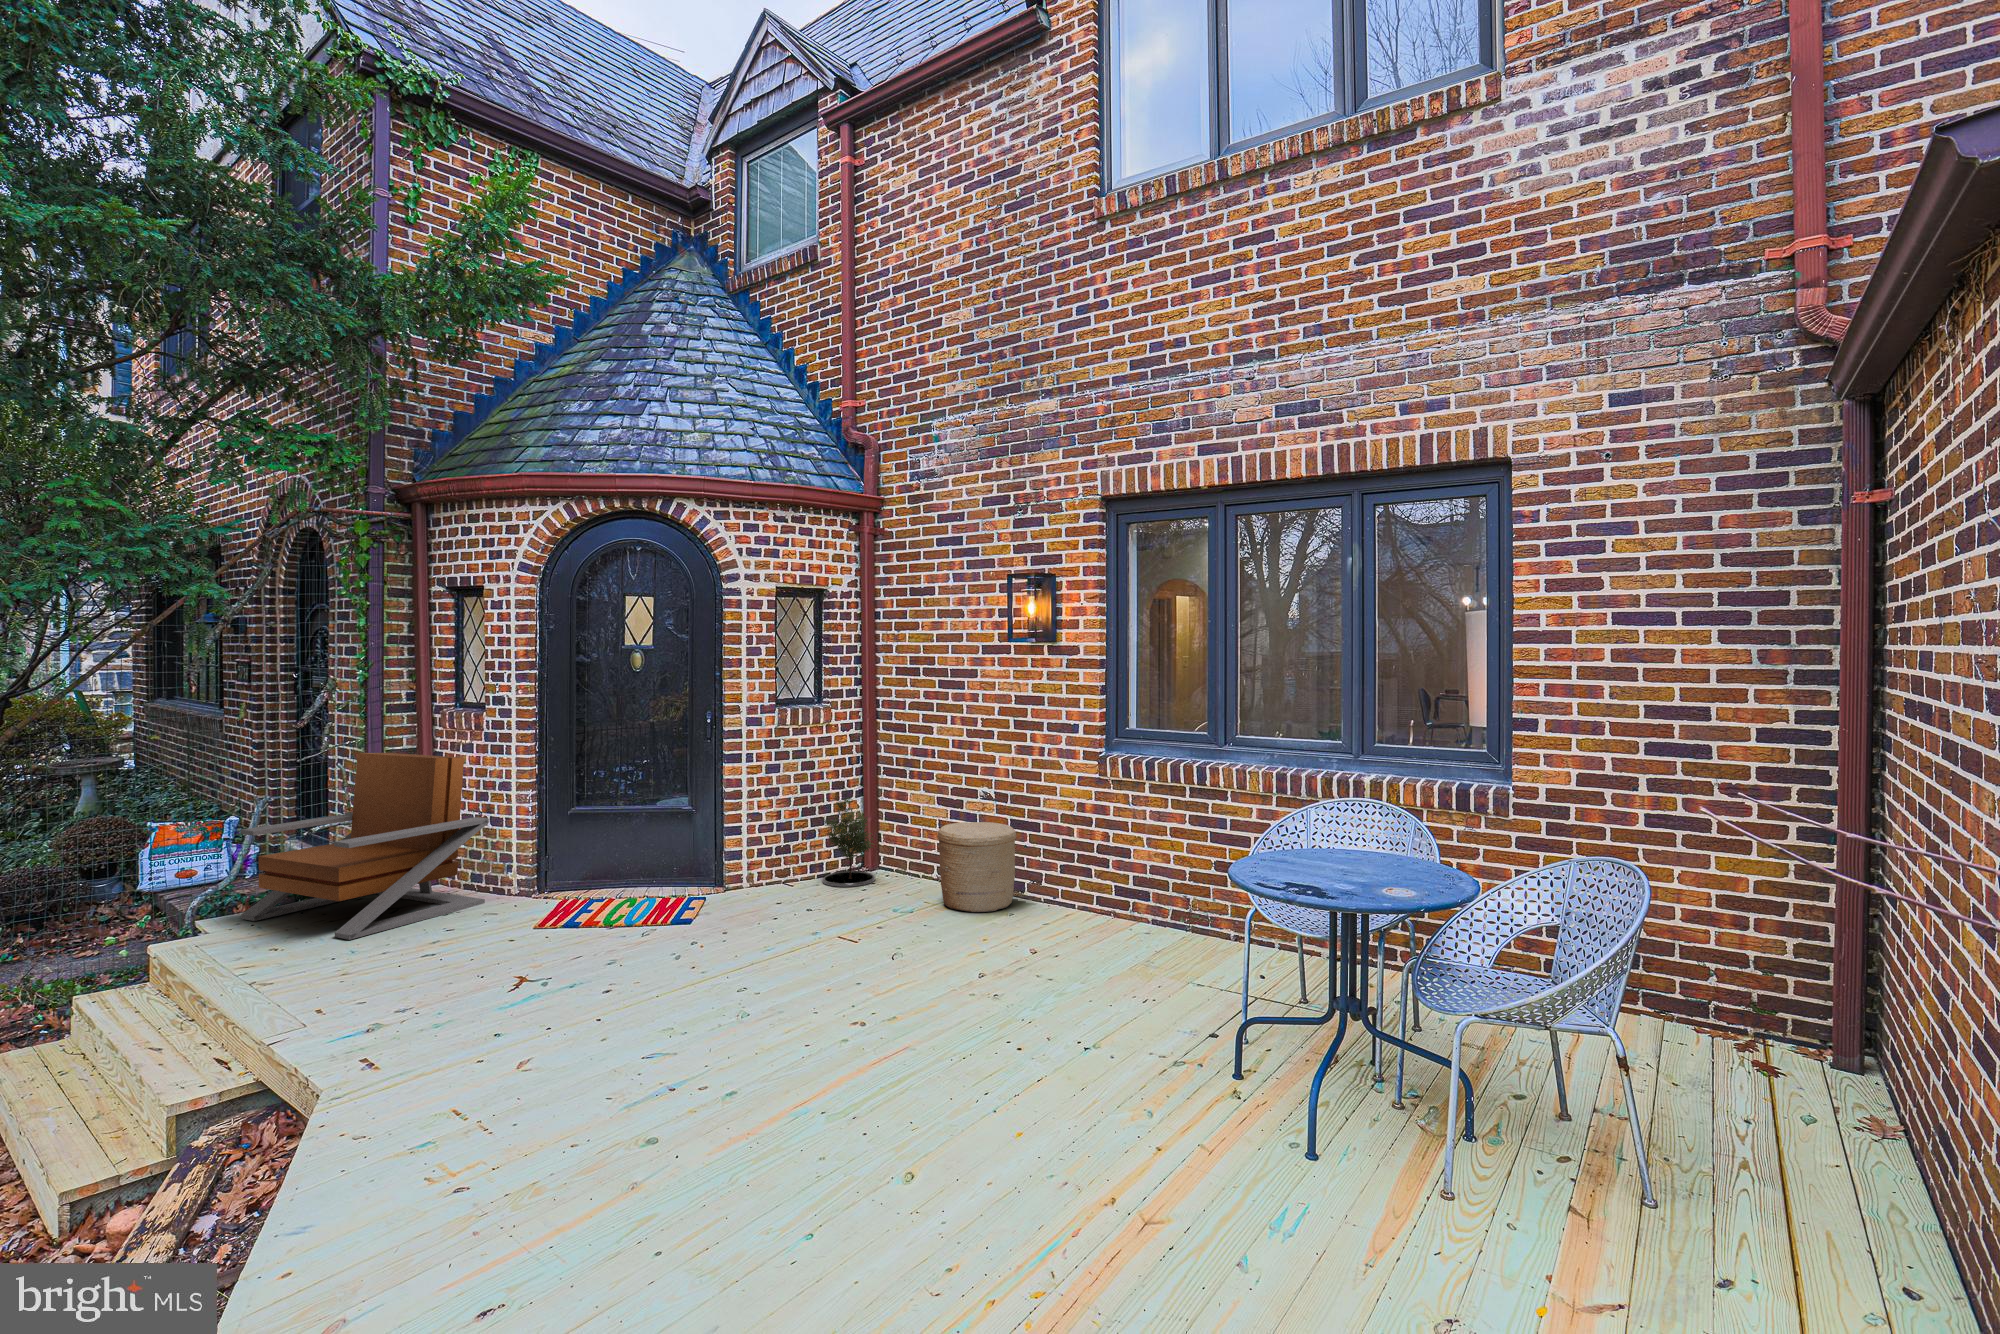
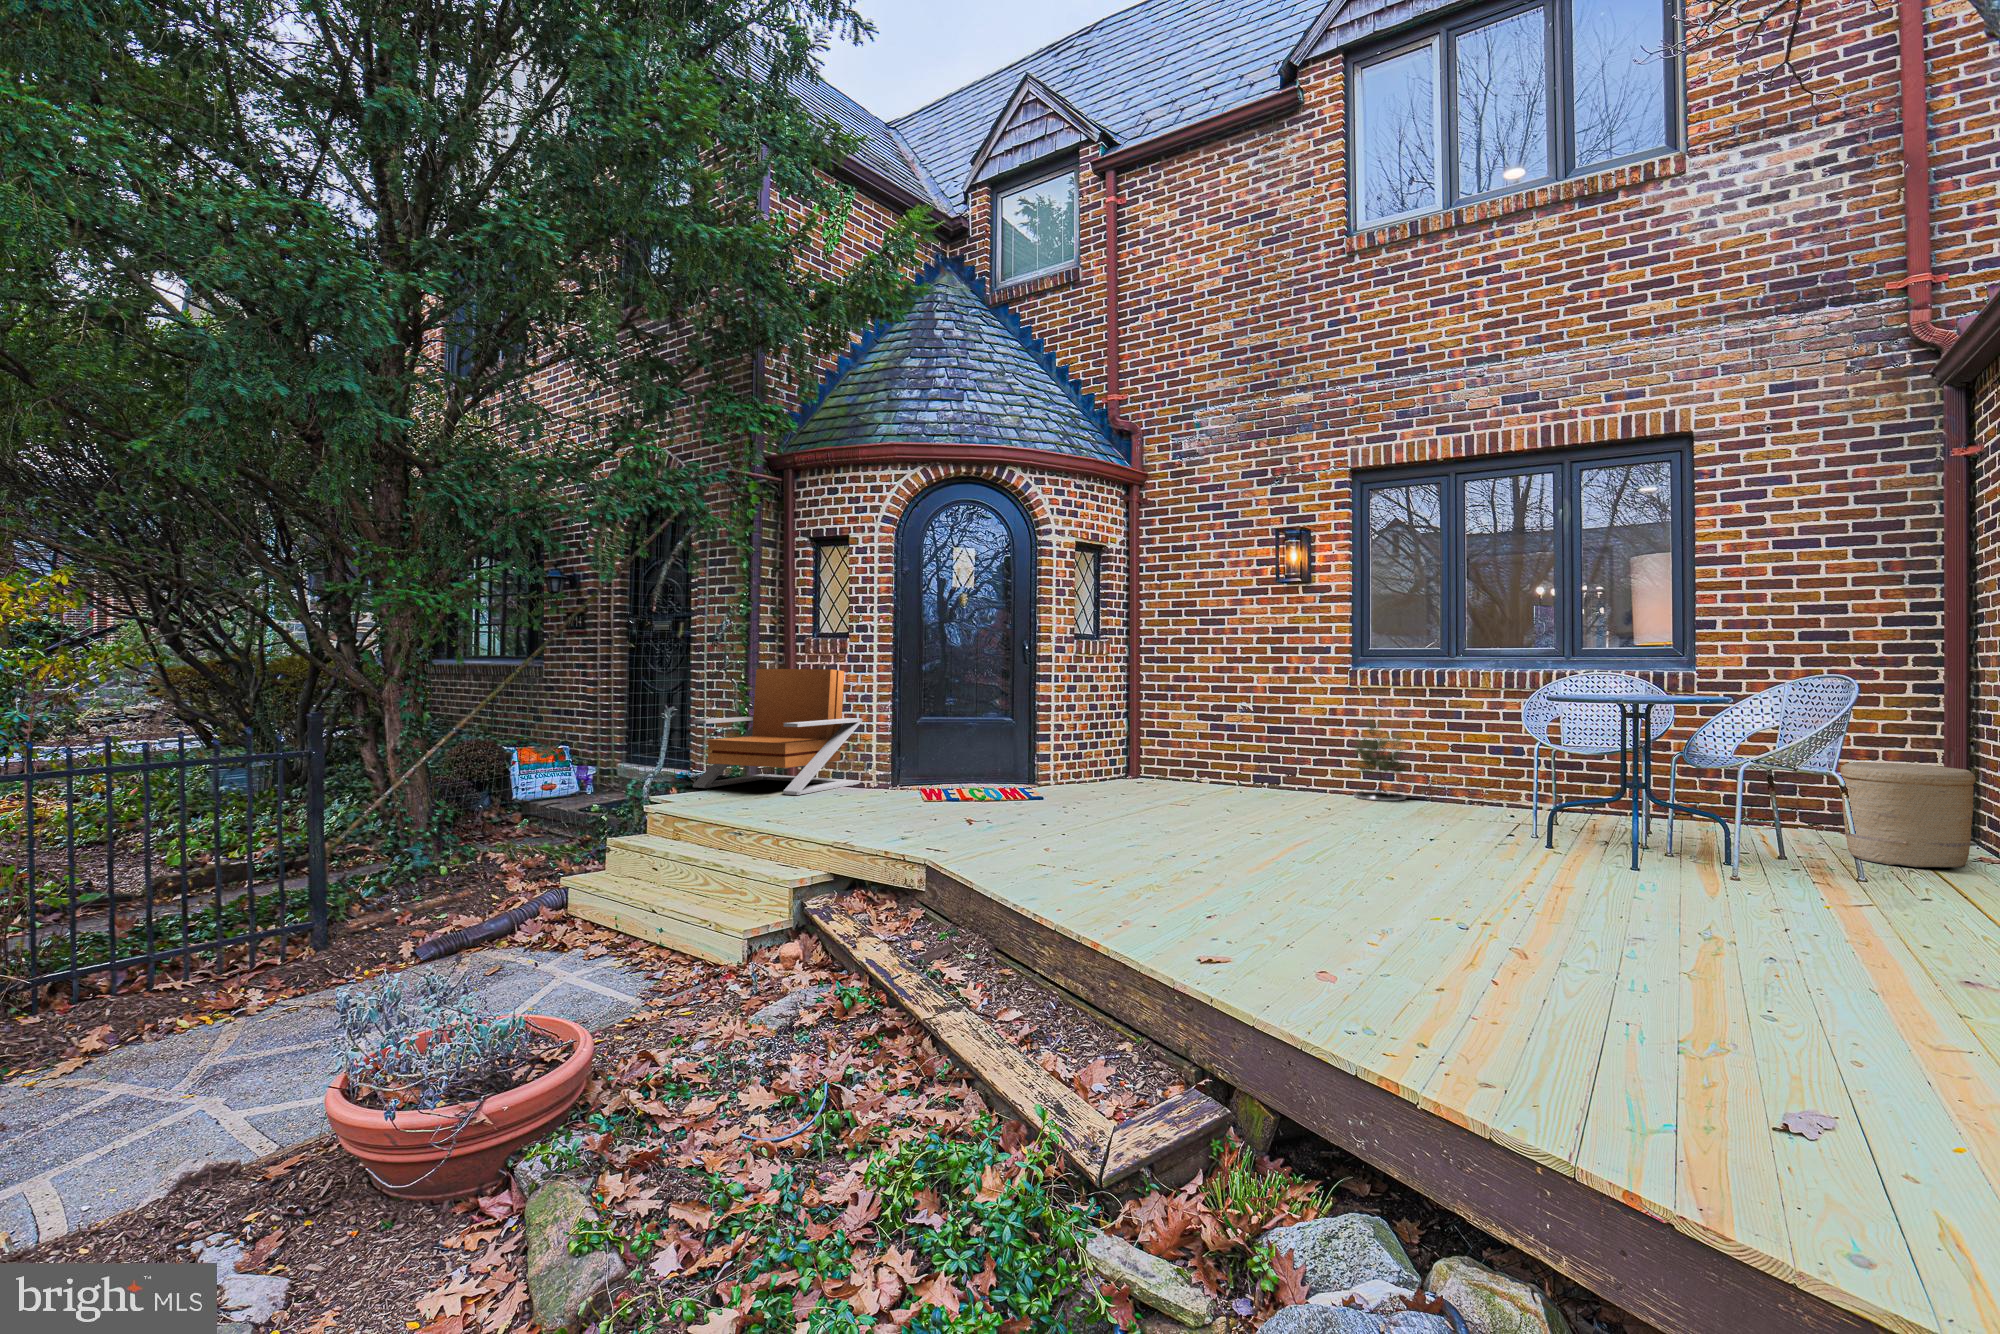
potted tree: present [822,793,875,887] -> present [1354,712,1407,801]
woven basket: present [937,822,1016,912] -> present [1840,762,1976,868]

